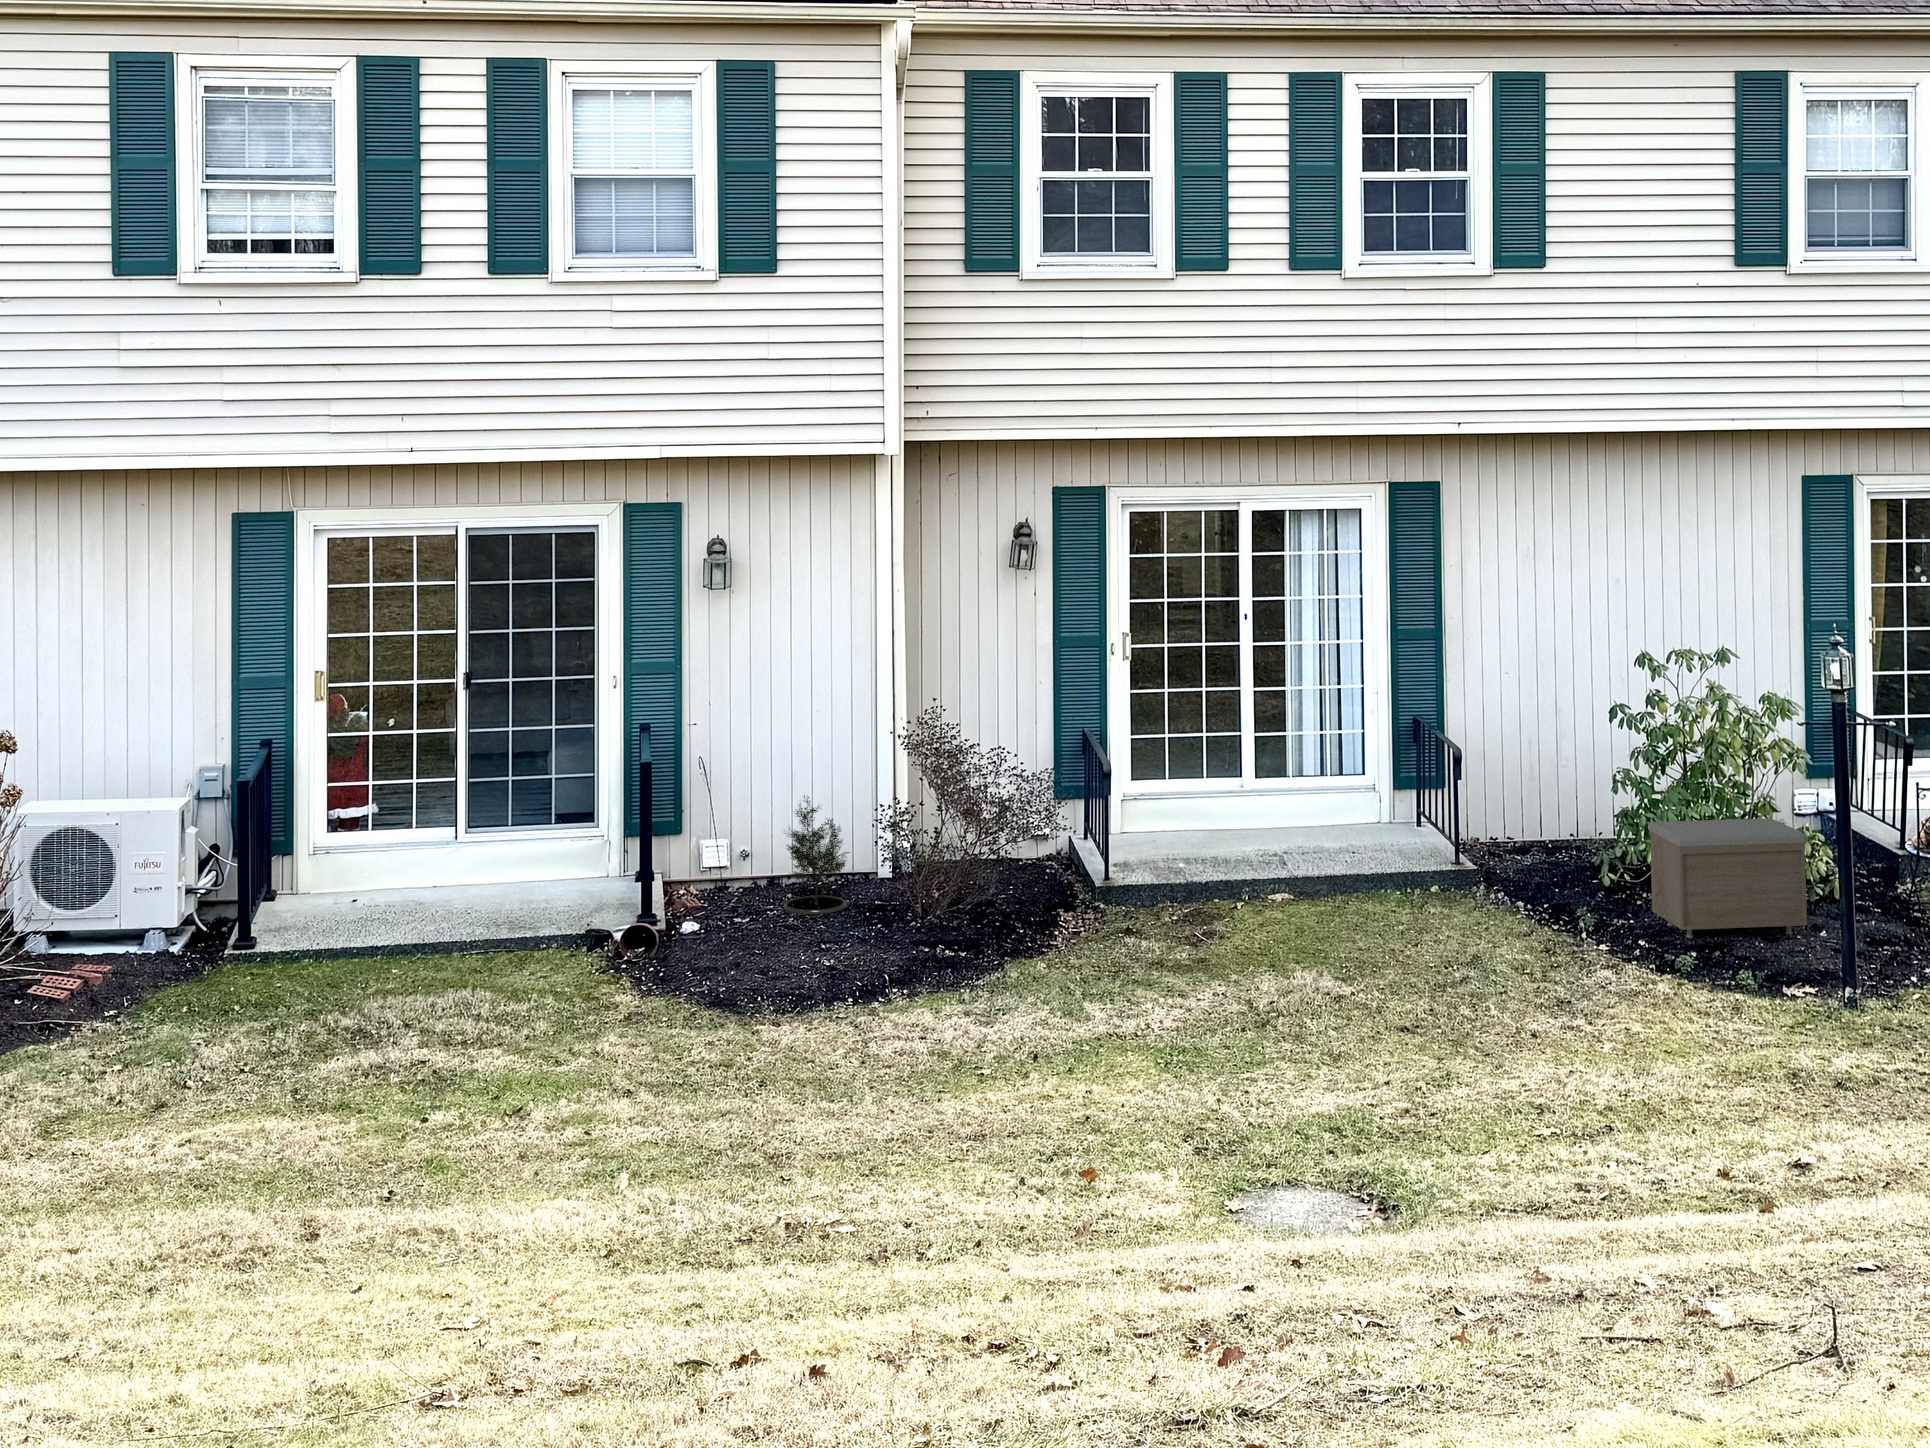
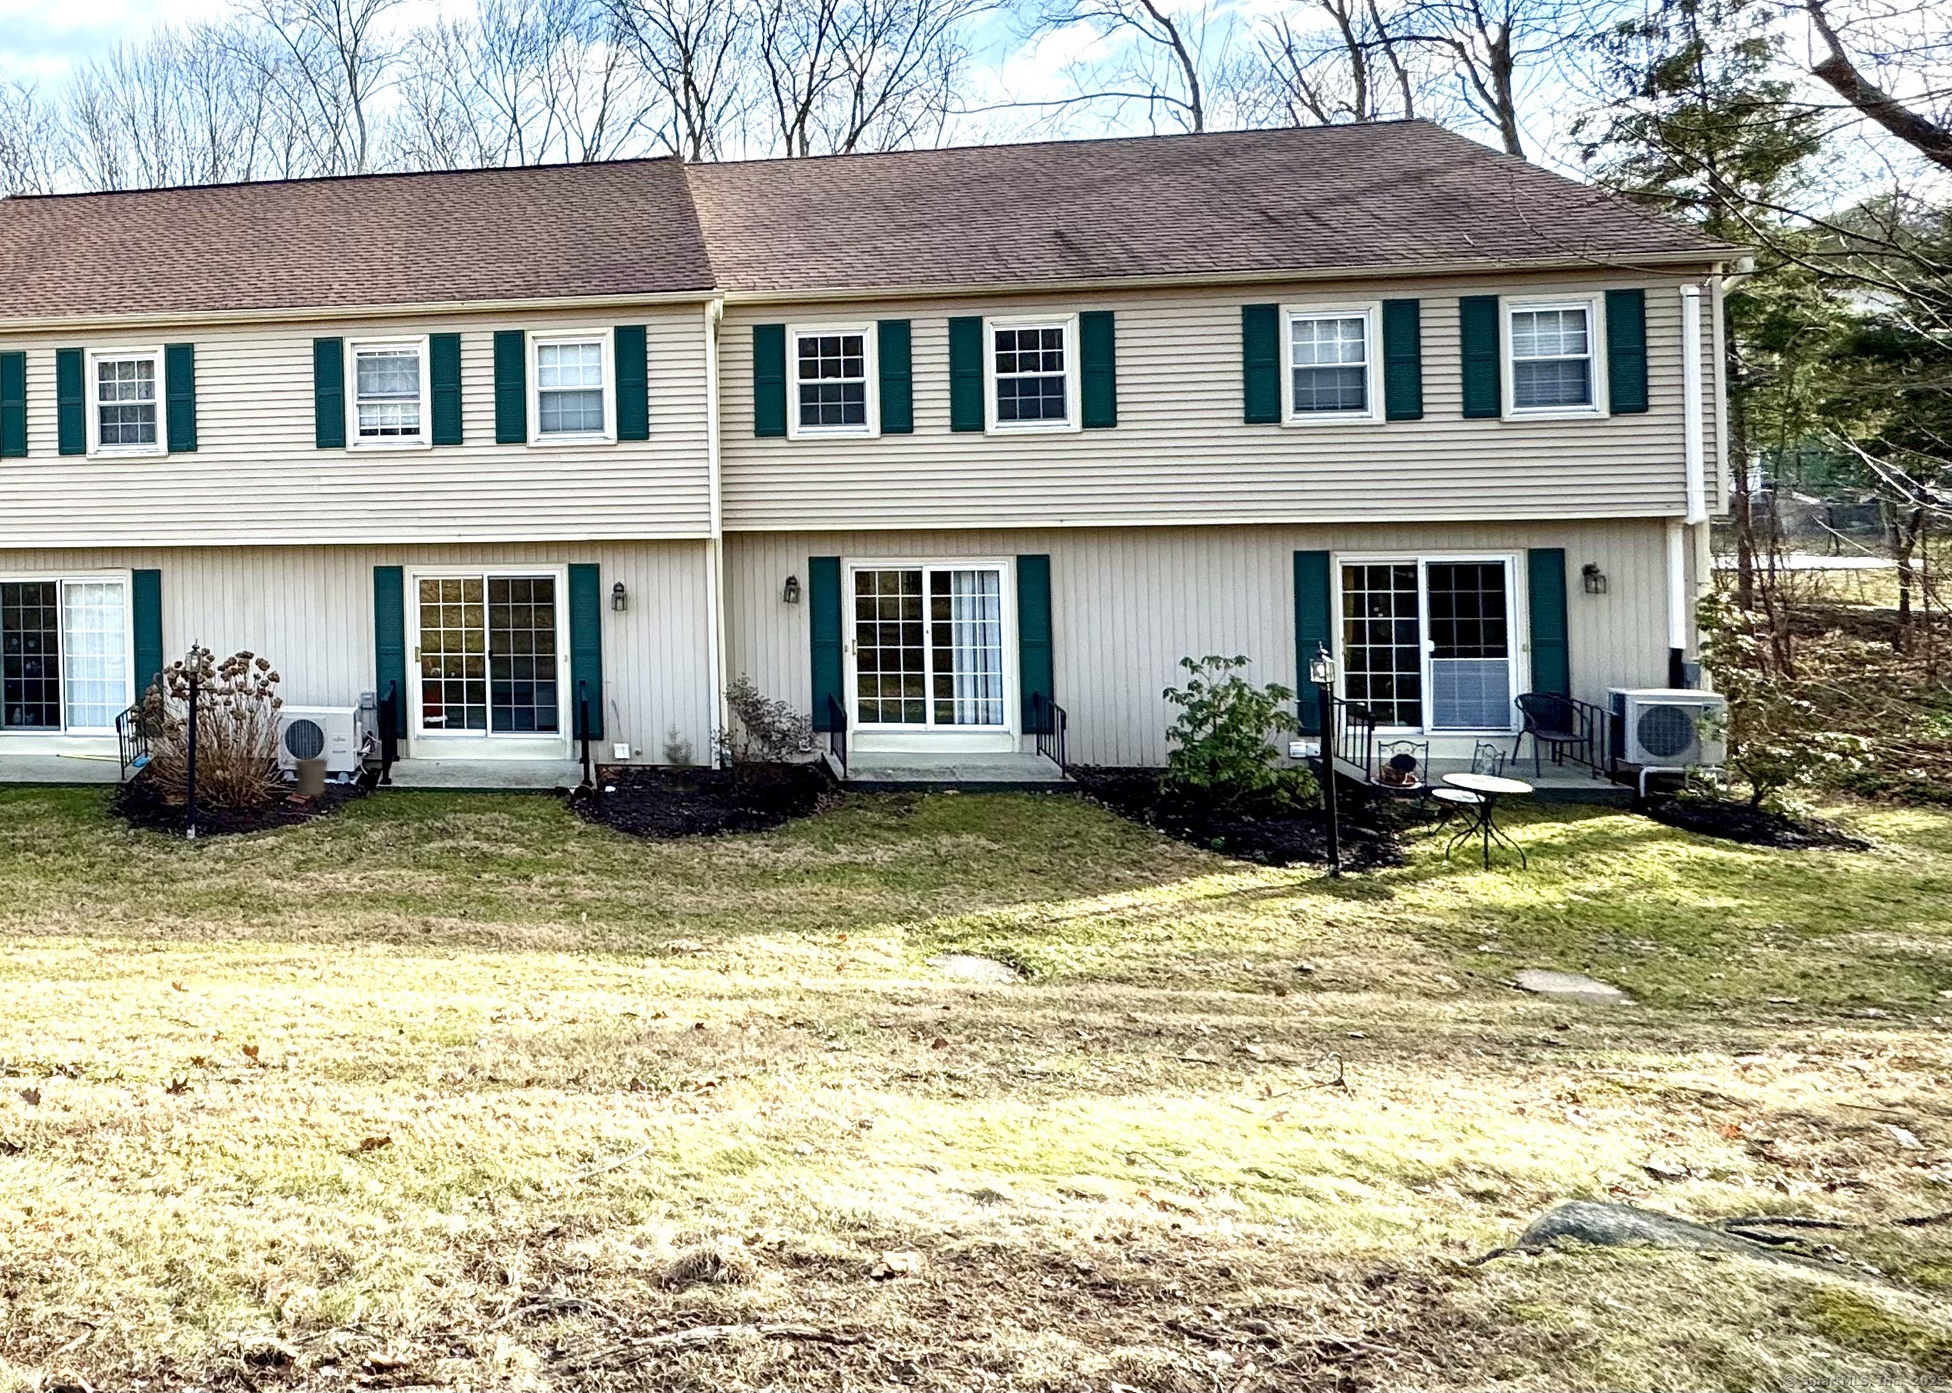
storage bench: present [1649,818,1807,938] -> none [1198,765,1316,842]
bucket: none [49,904,125,983] -> present [295,758,329,795]

